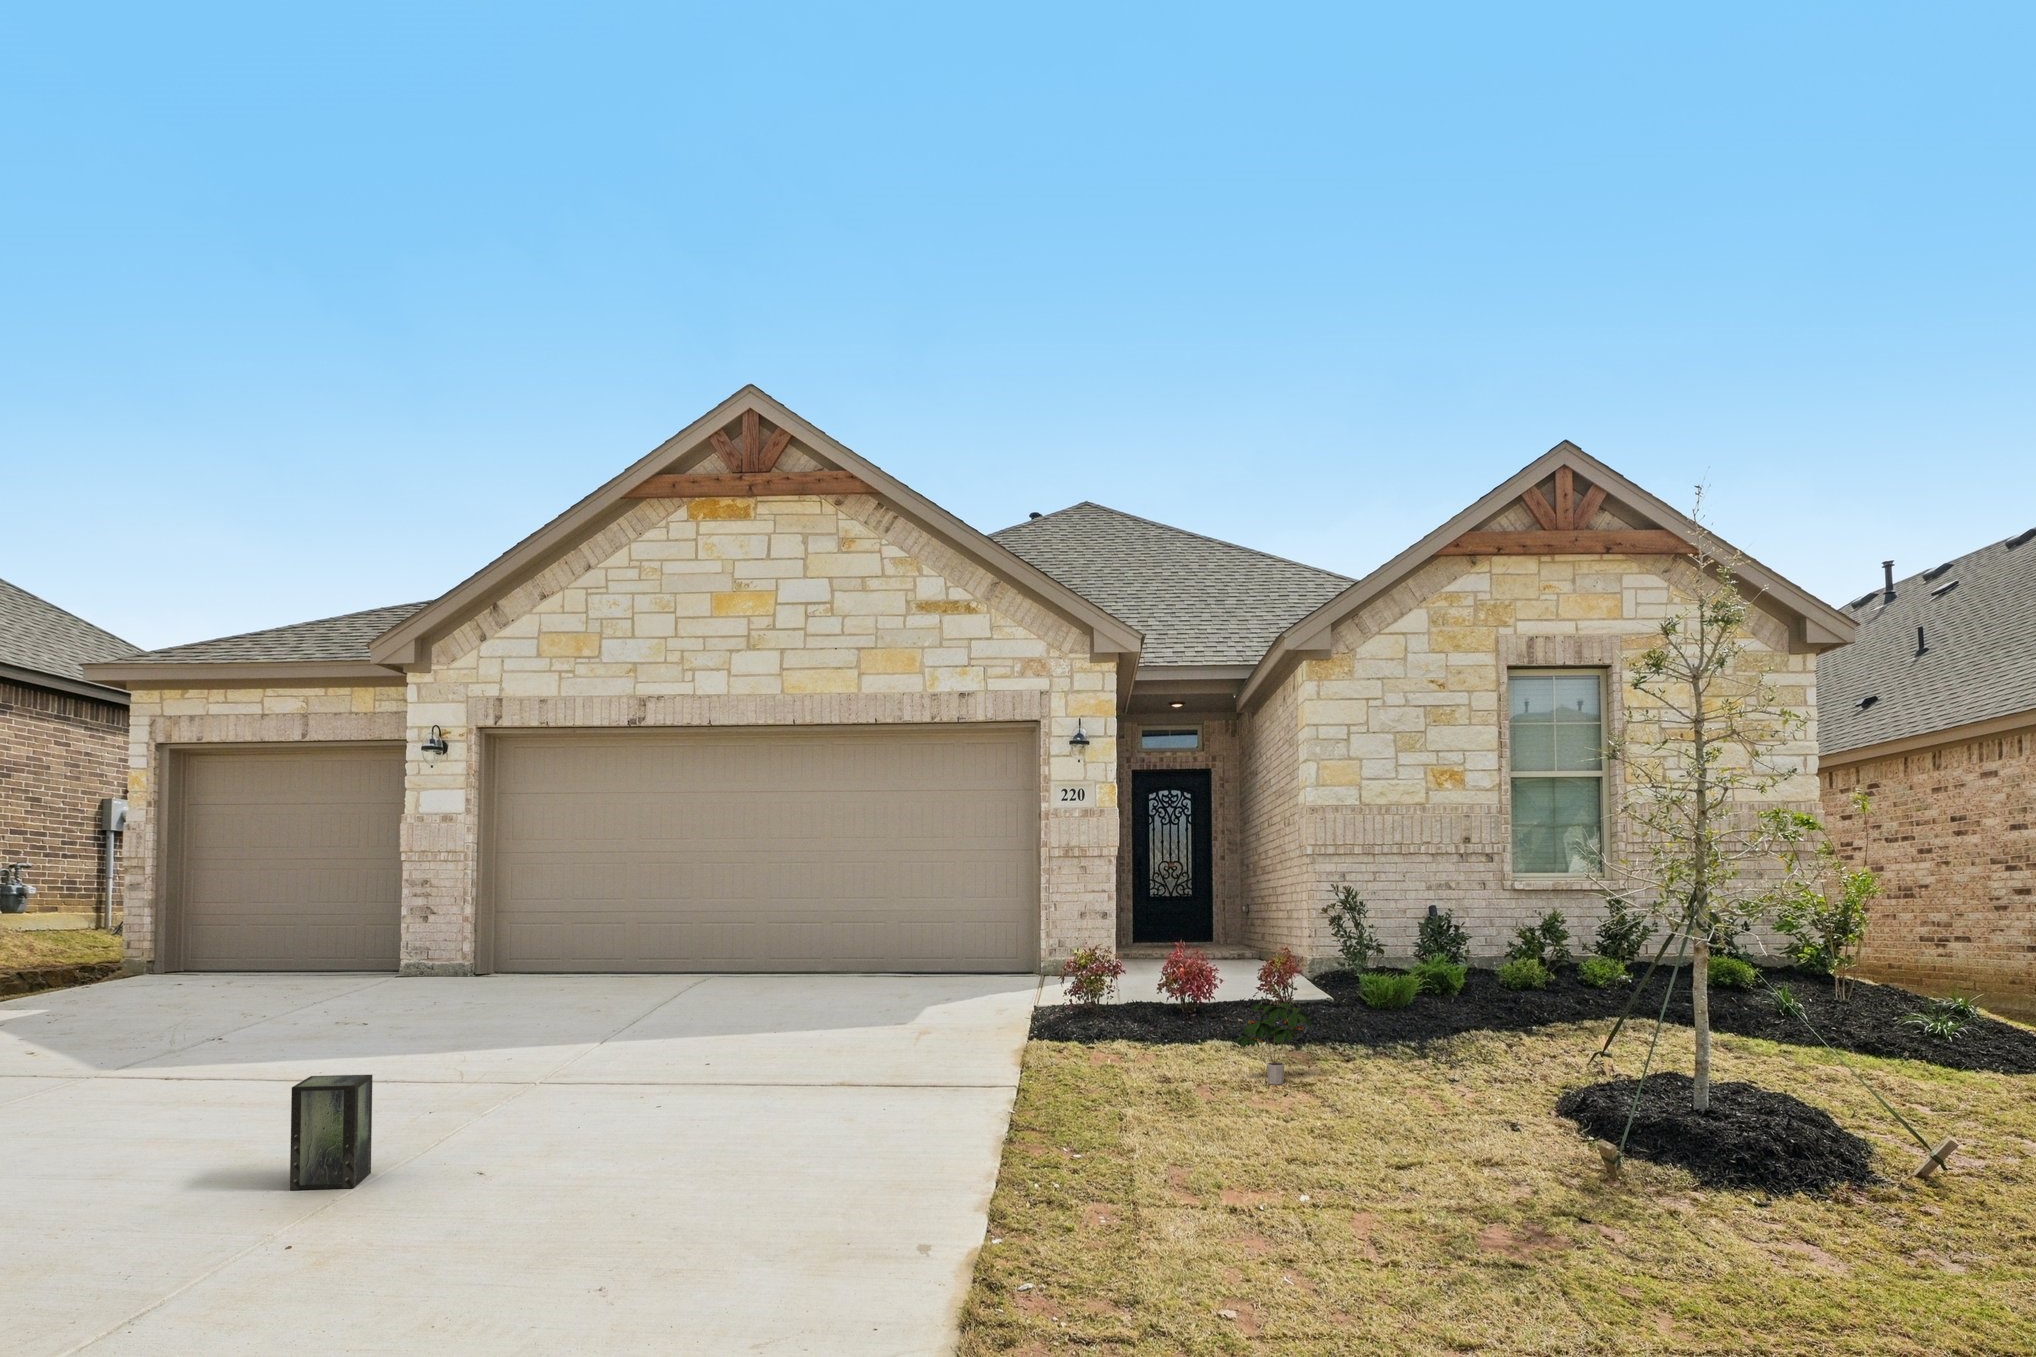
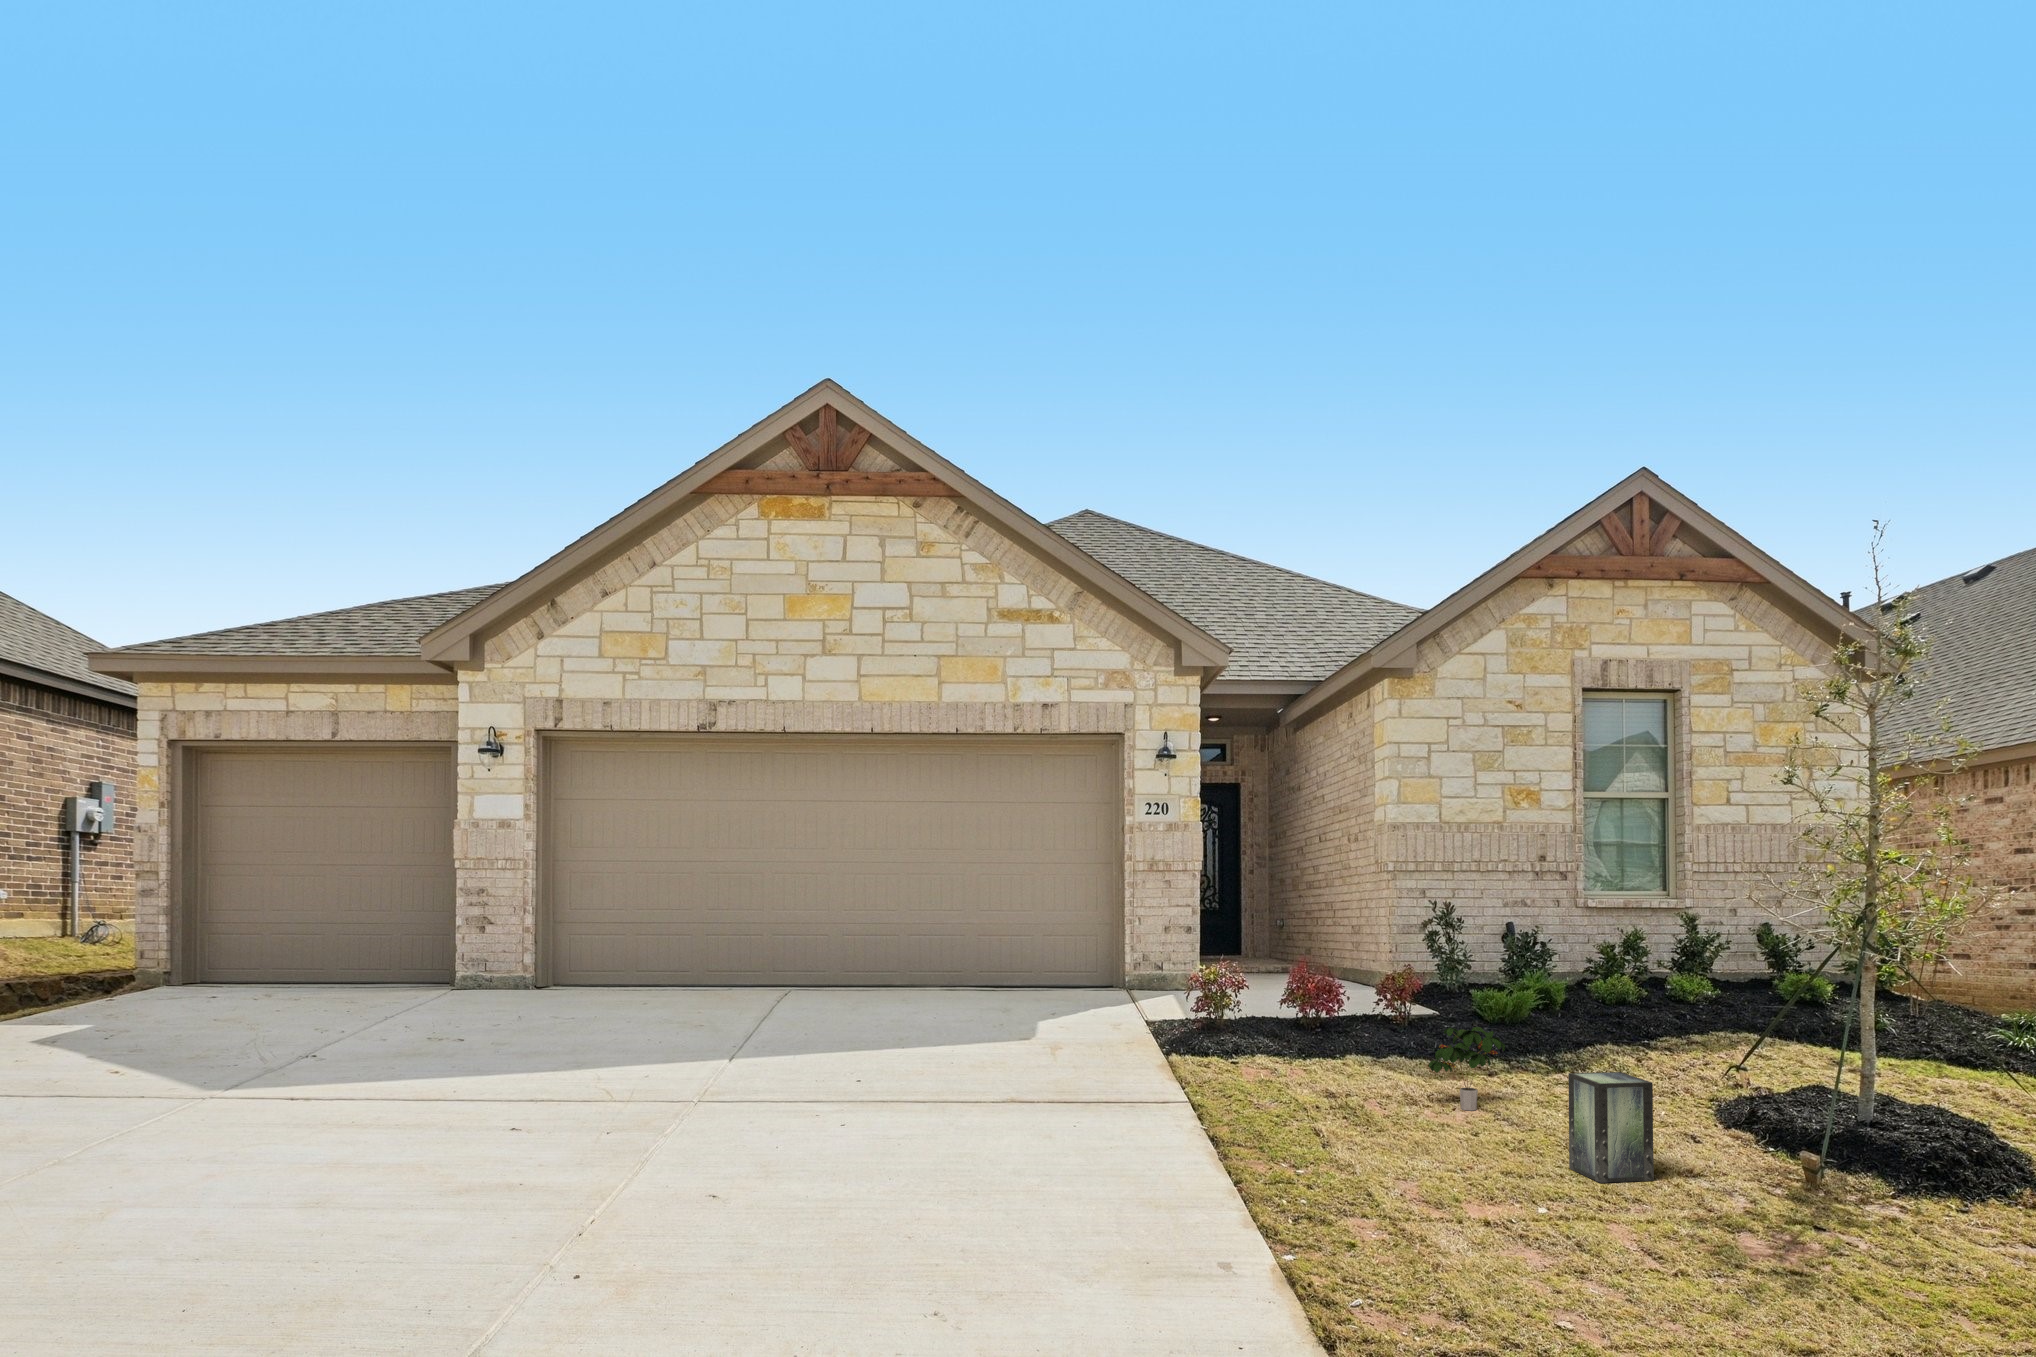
storage box: present [290,1075,372,1190] -> present [1568,1072,1654,1183]

